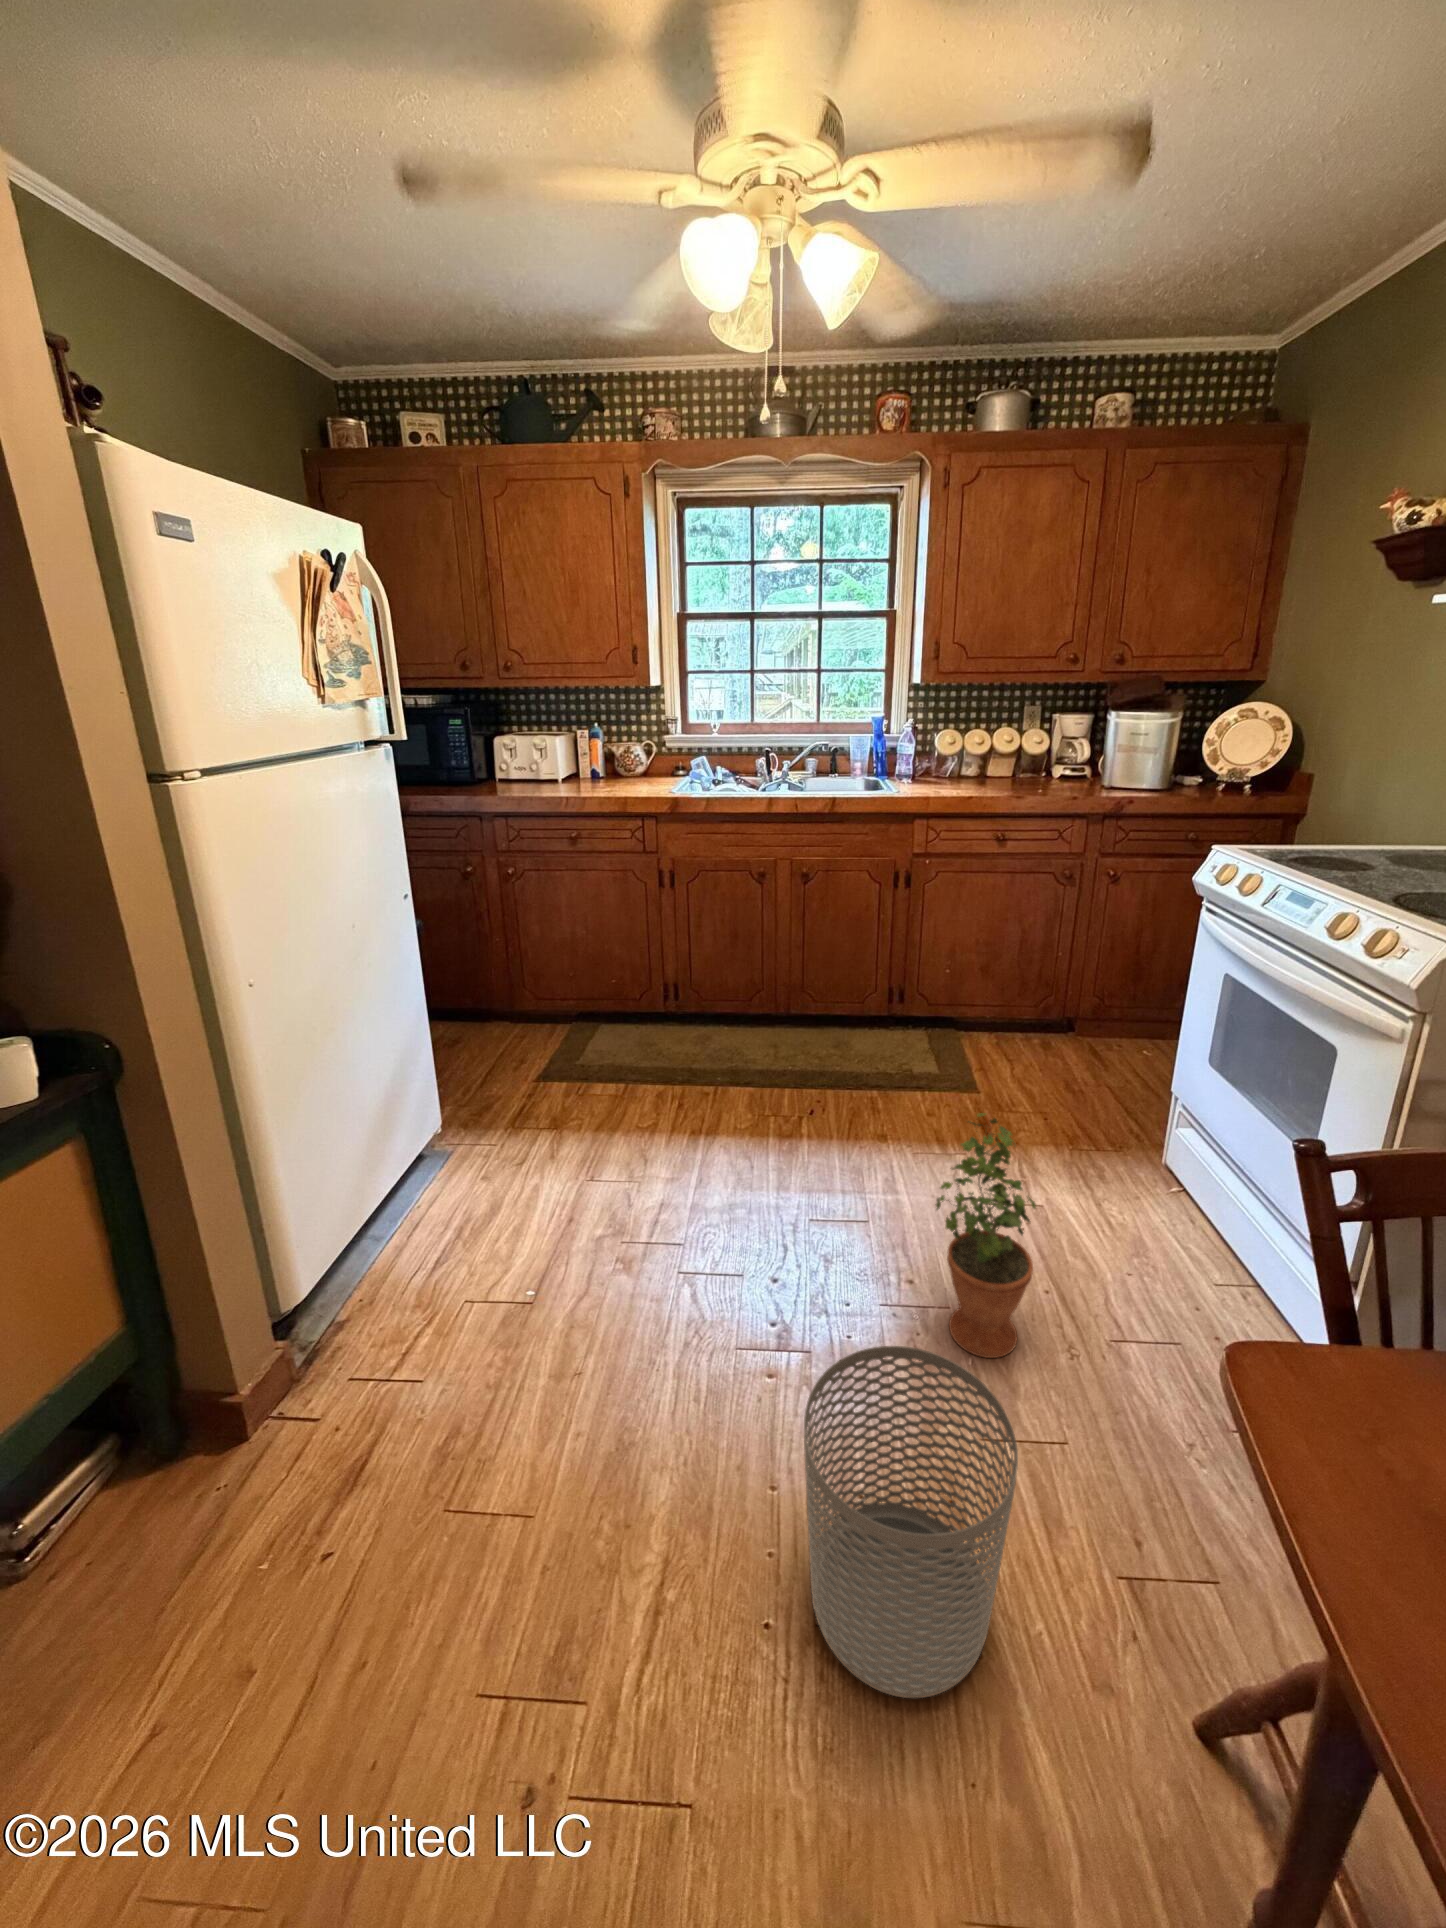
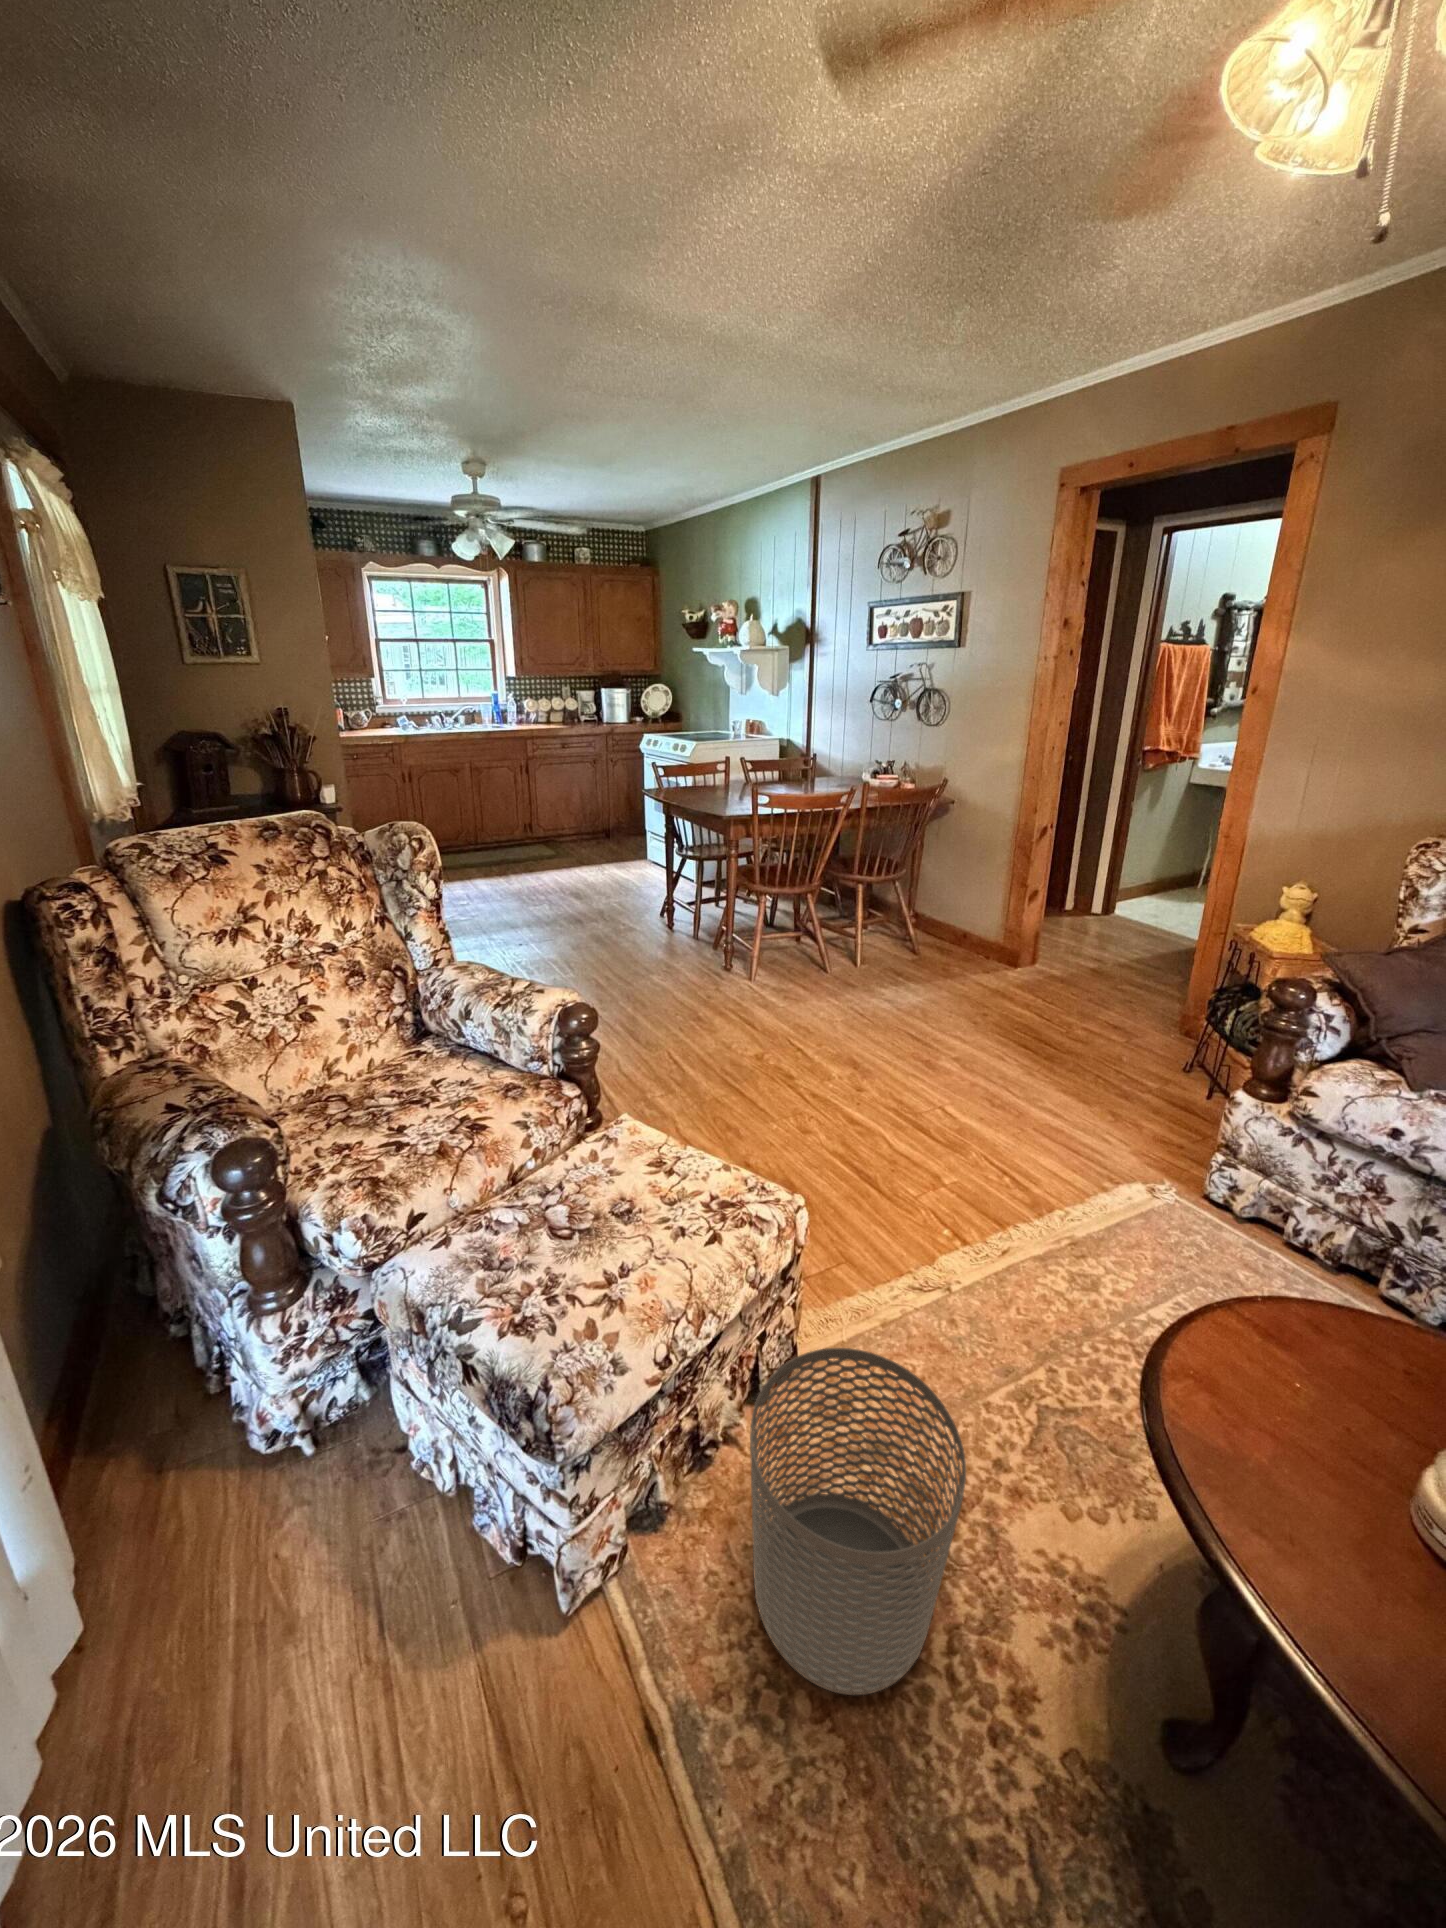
potted plant: present [935,1113,1036,1358] -> none [880,1104,982,1343]

